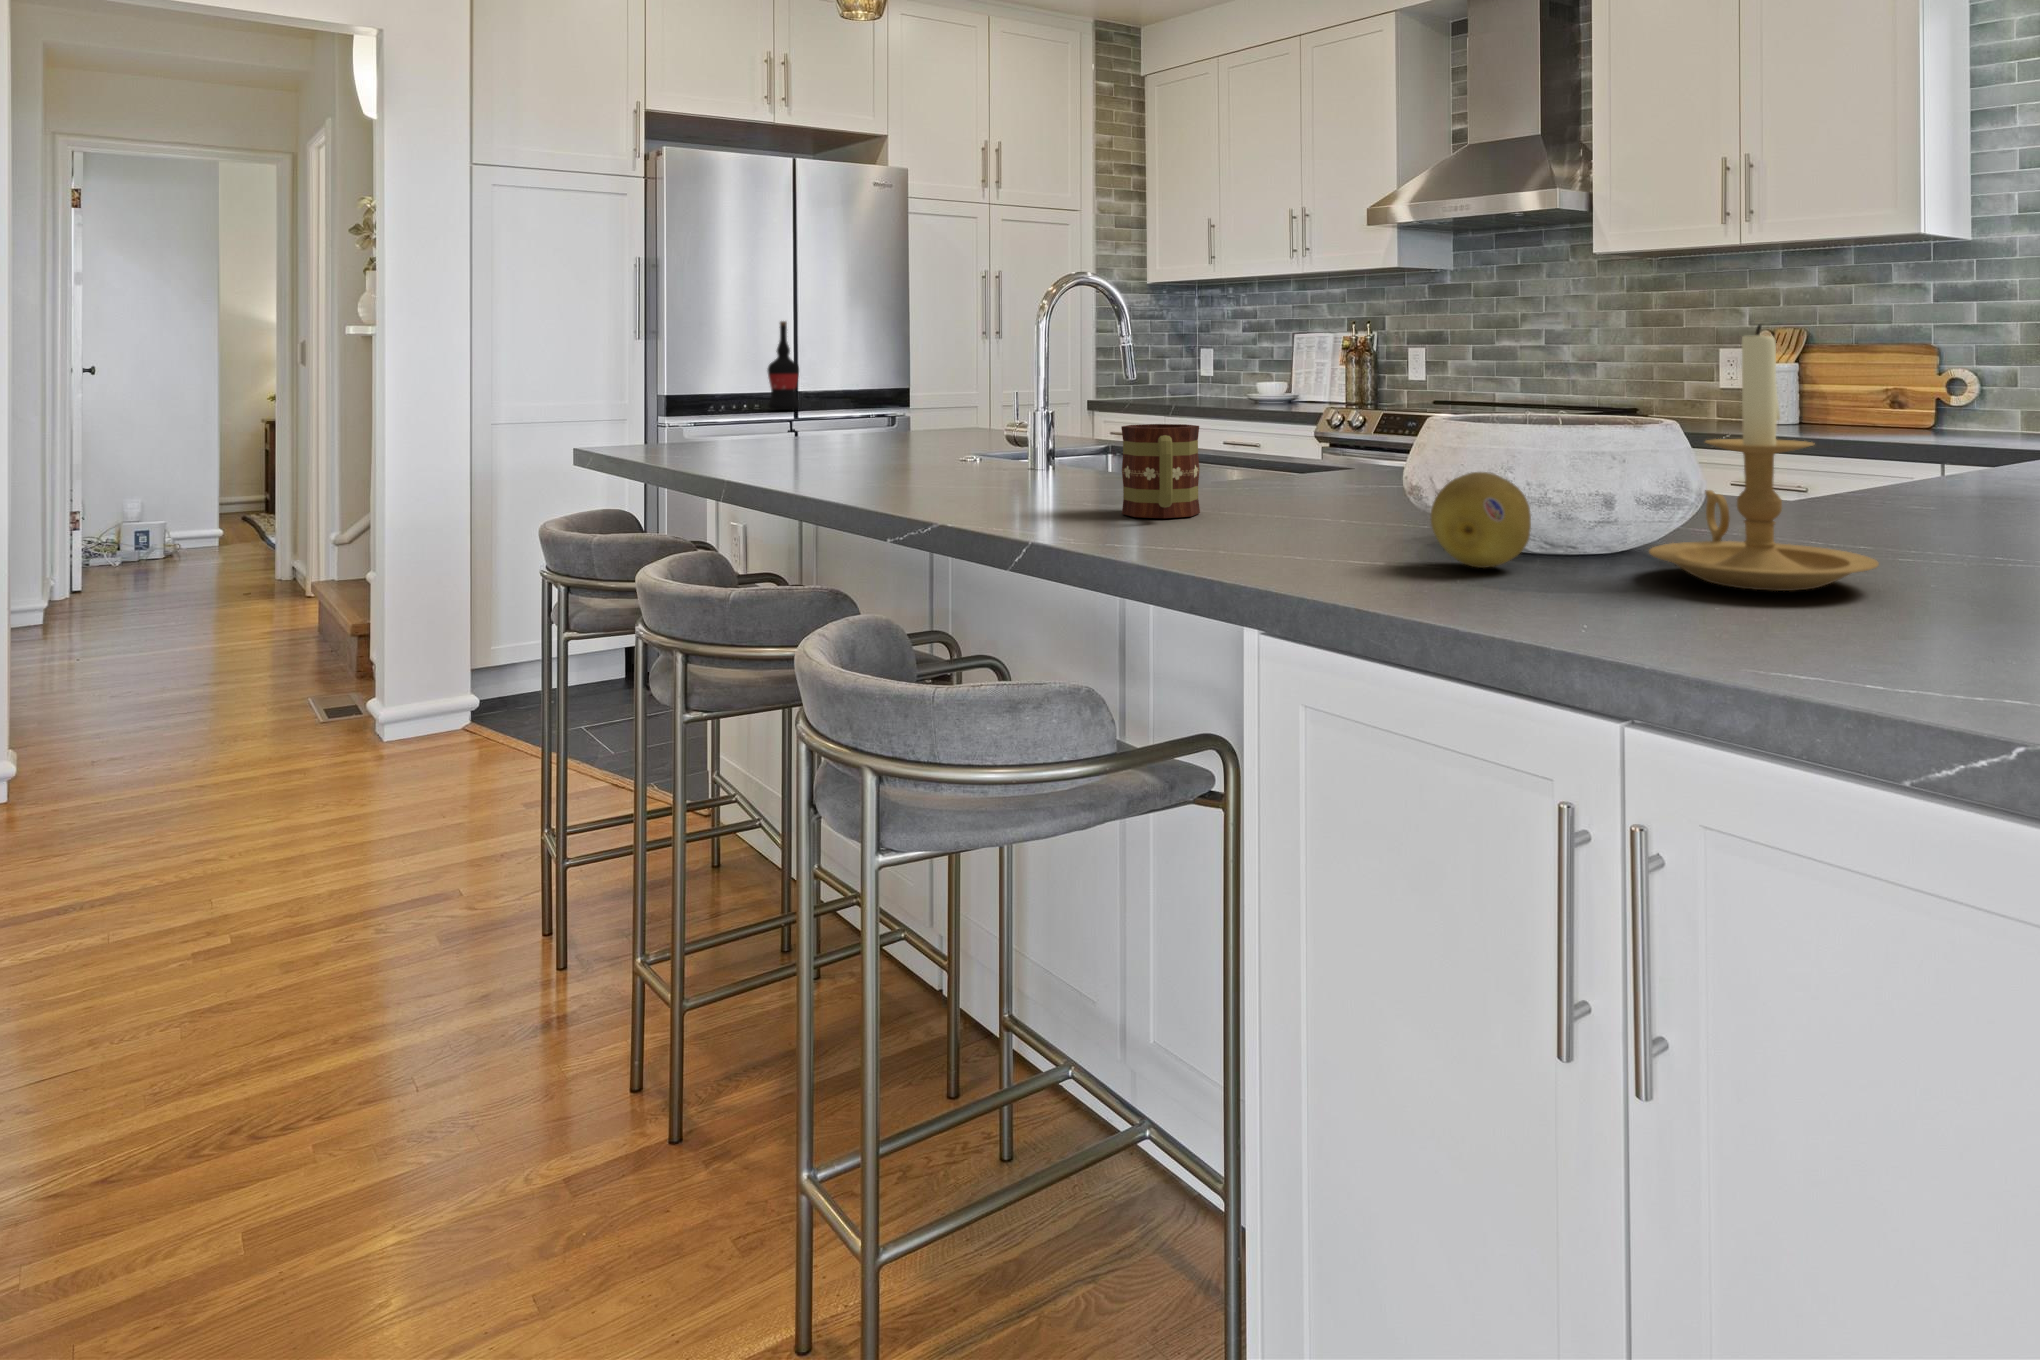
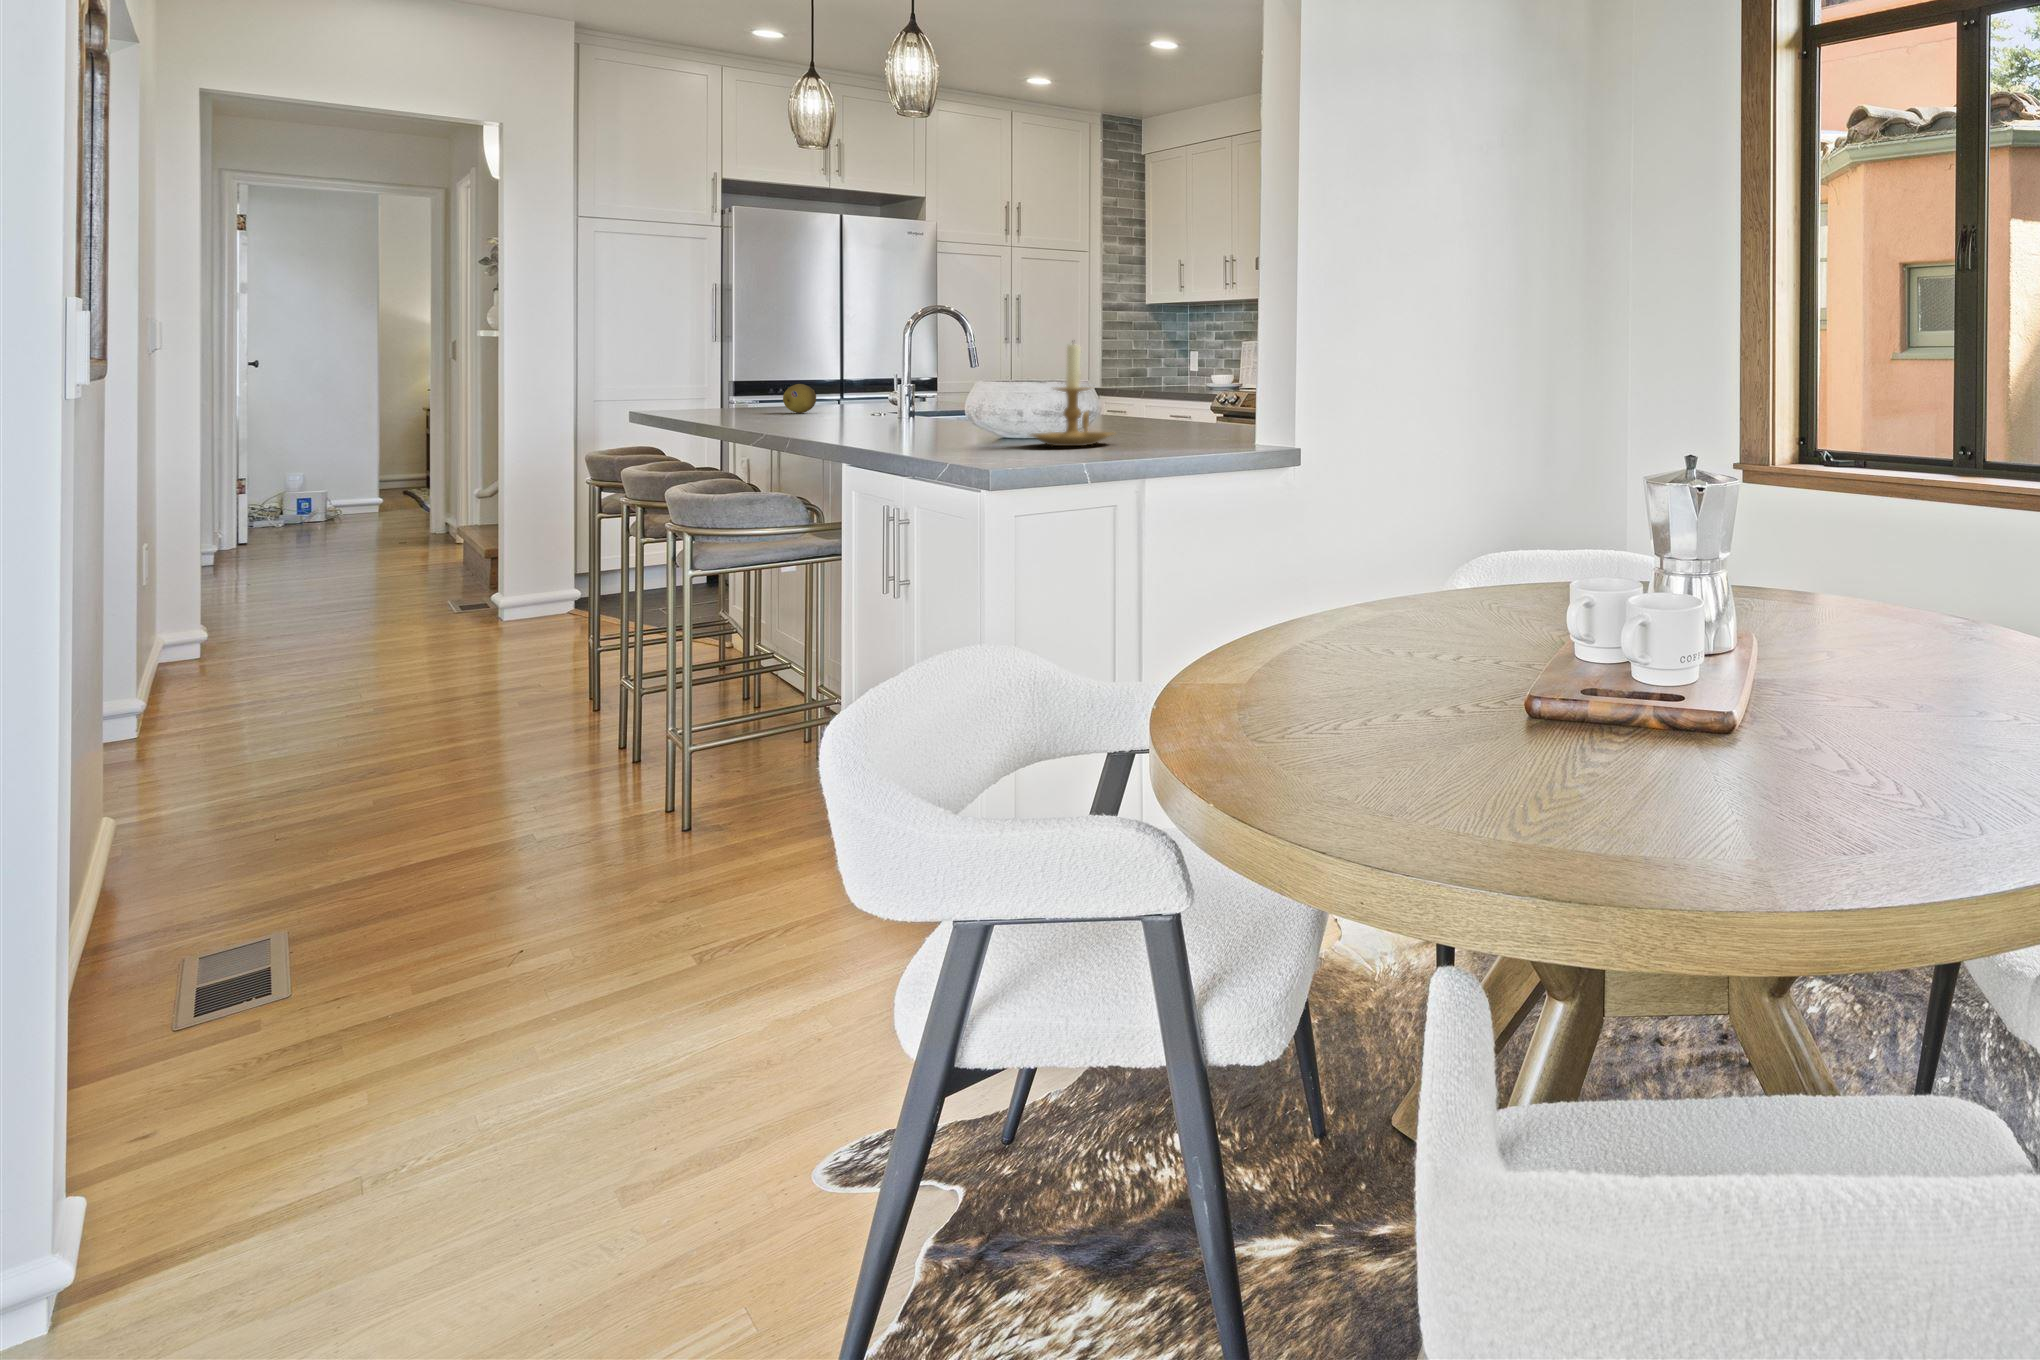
wine bottle: present [768,321,799,410] -> none [820,330,845,393]
mug: present [1121,424,1200,518] -> none [880,387,923,433]
fruit: present [1431,472,1531,568] -> present [783,384,816,413]

